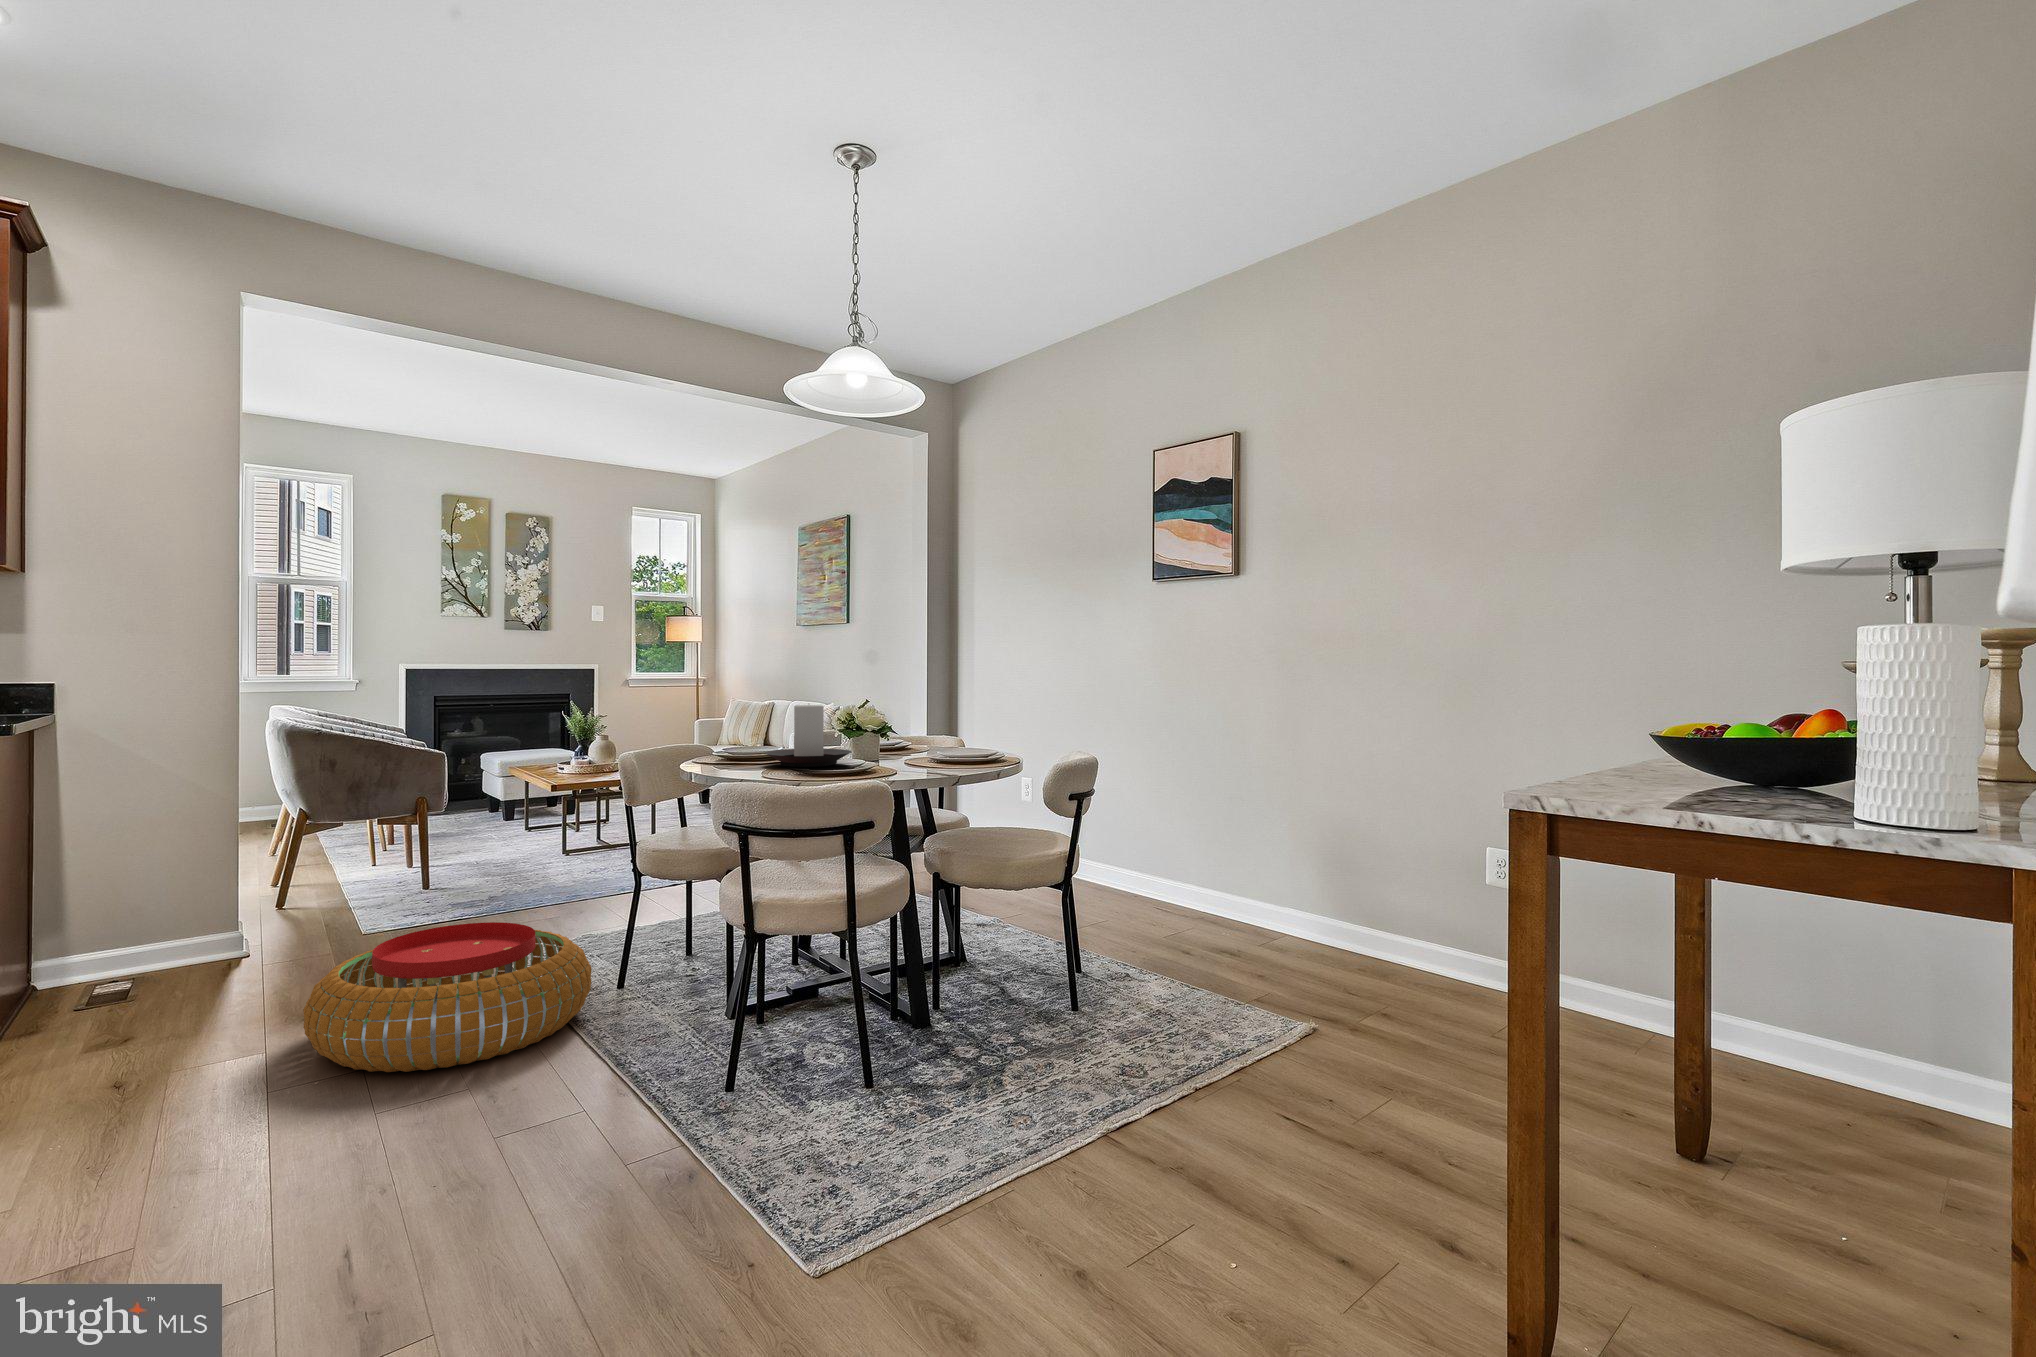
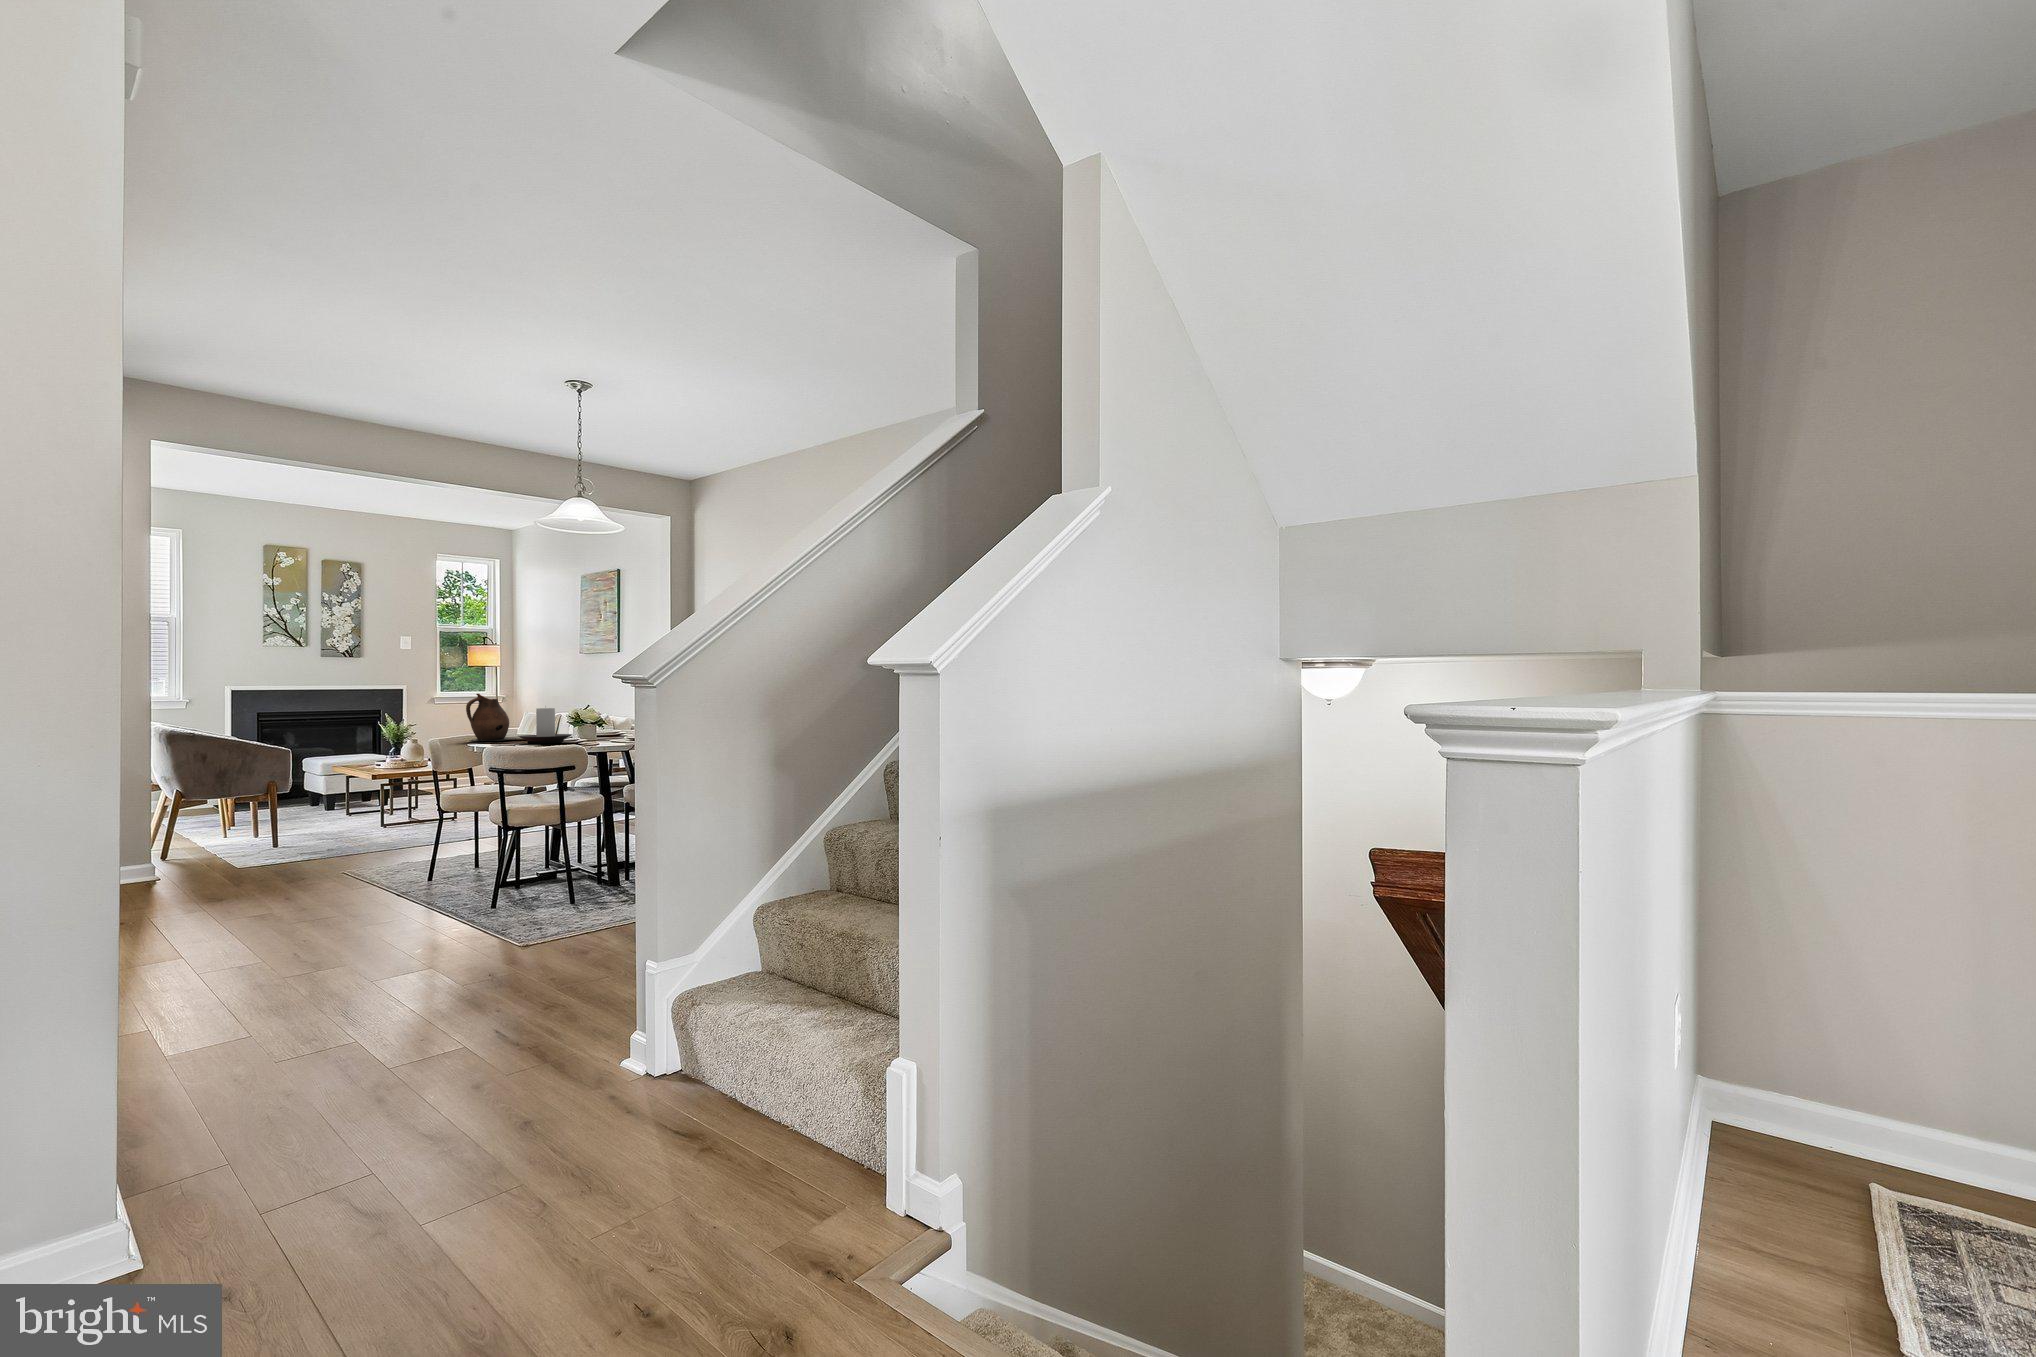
ceramic pitcher: none [681,679,755,759] -> present [466,694,516,741]
pouf: present [303,922,592,1072] -> none [225,845,408,920]

